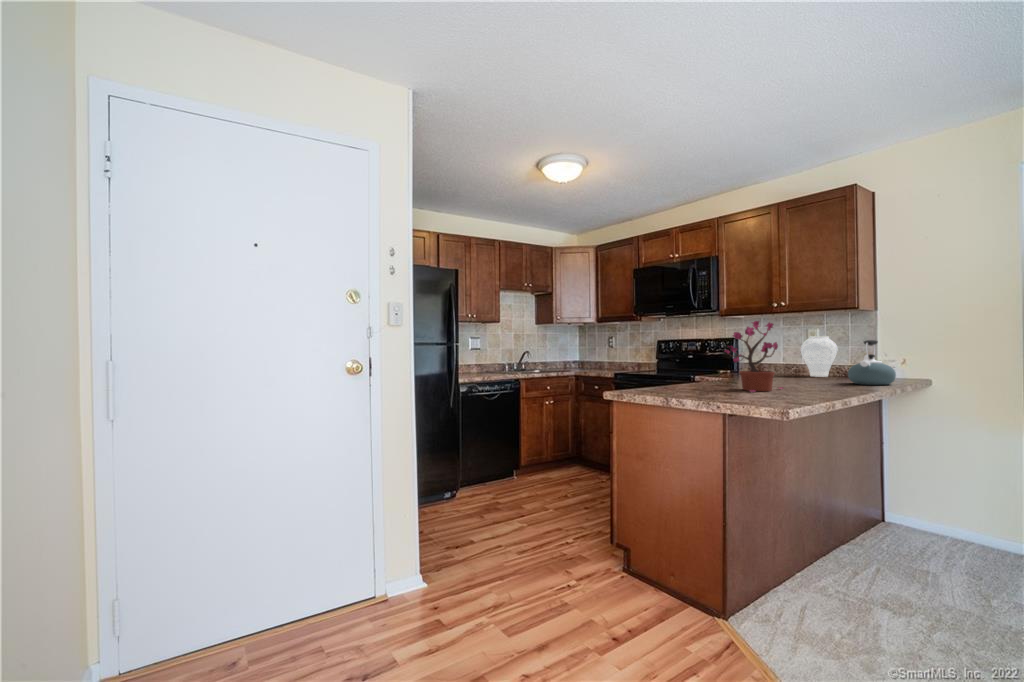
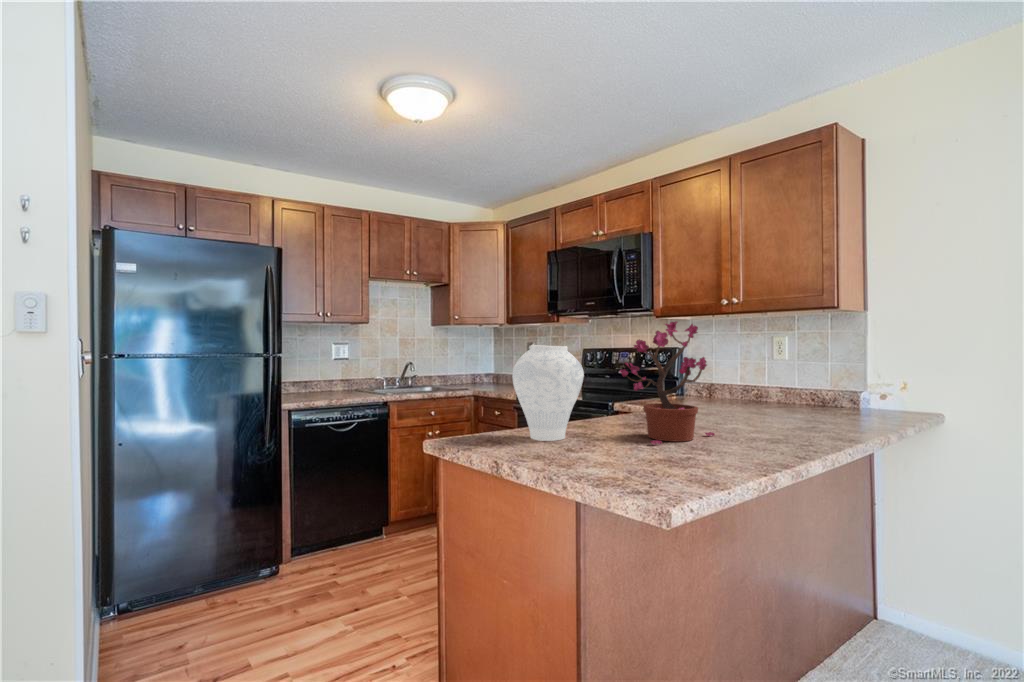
vase: present [801,336,838,377] -> present [512,345,584,441]
kettle: present [848,340,896,385] -> none [821,355,893,427]

